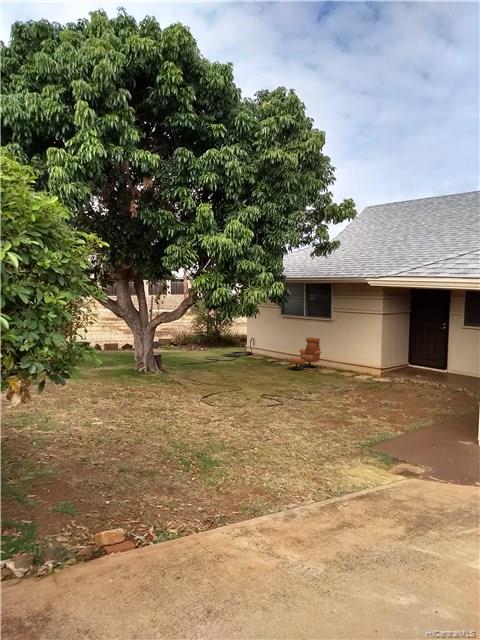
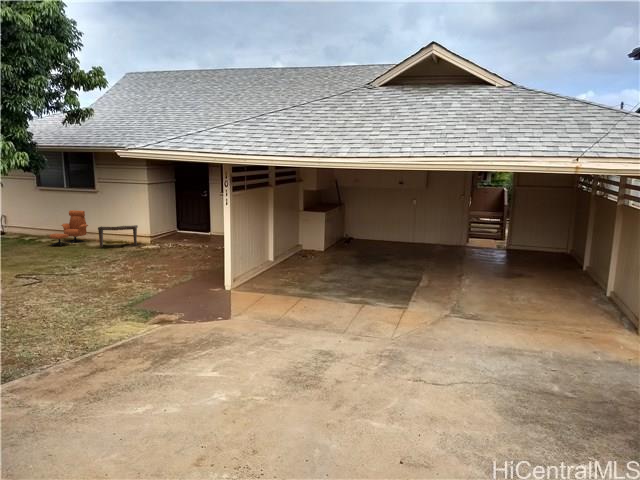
bench: none [331,354,369,377] -> present [98,225,138,247]

